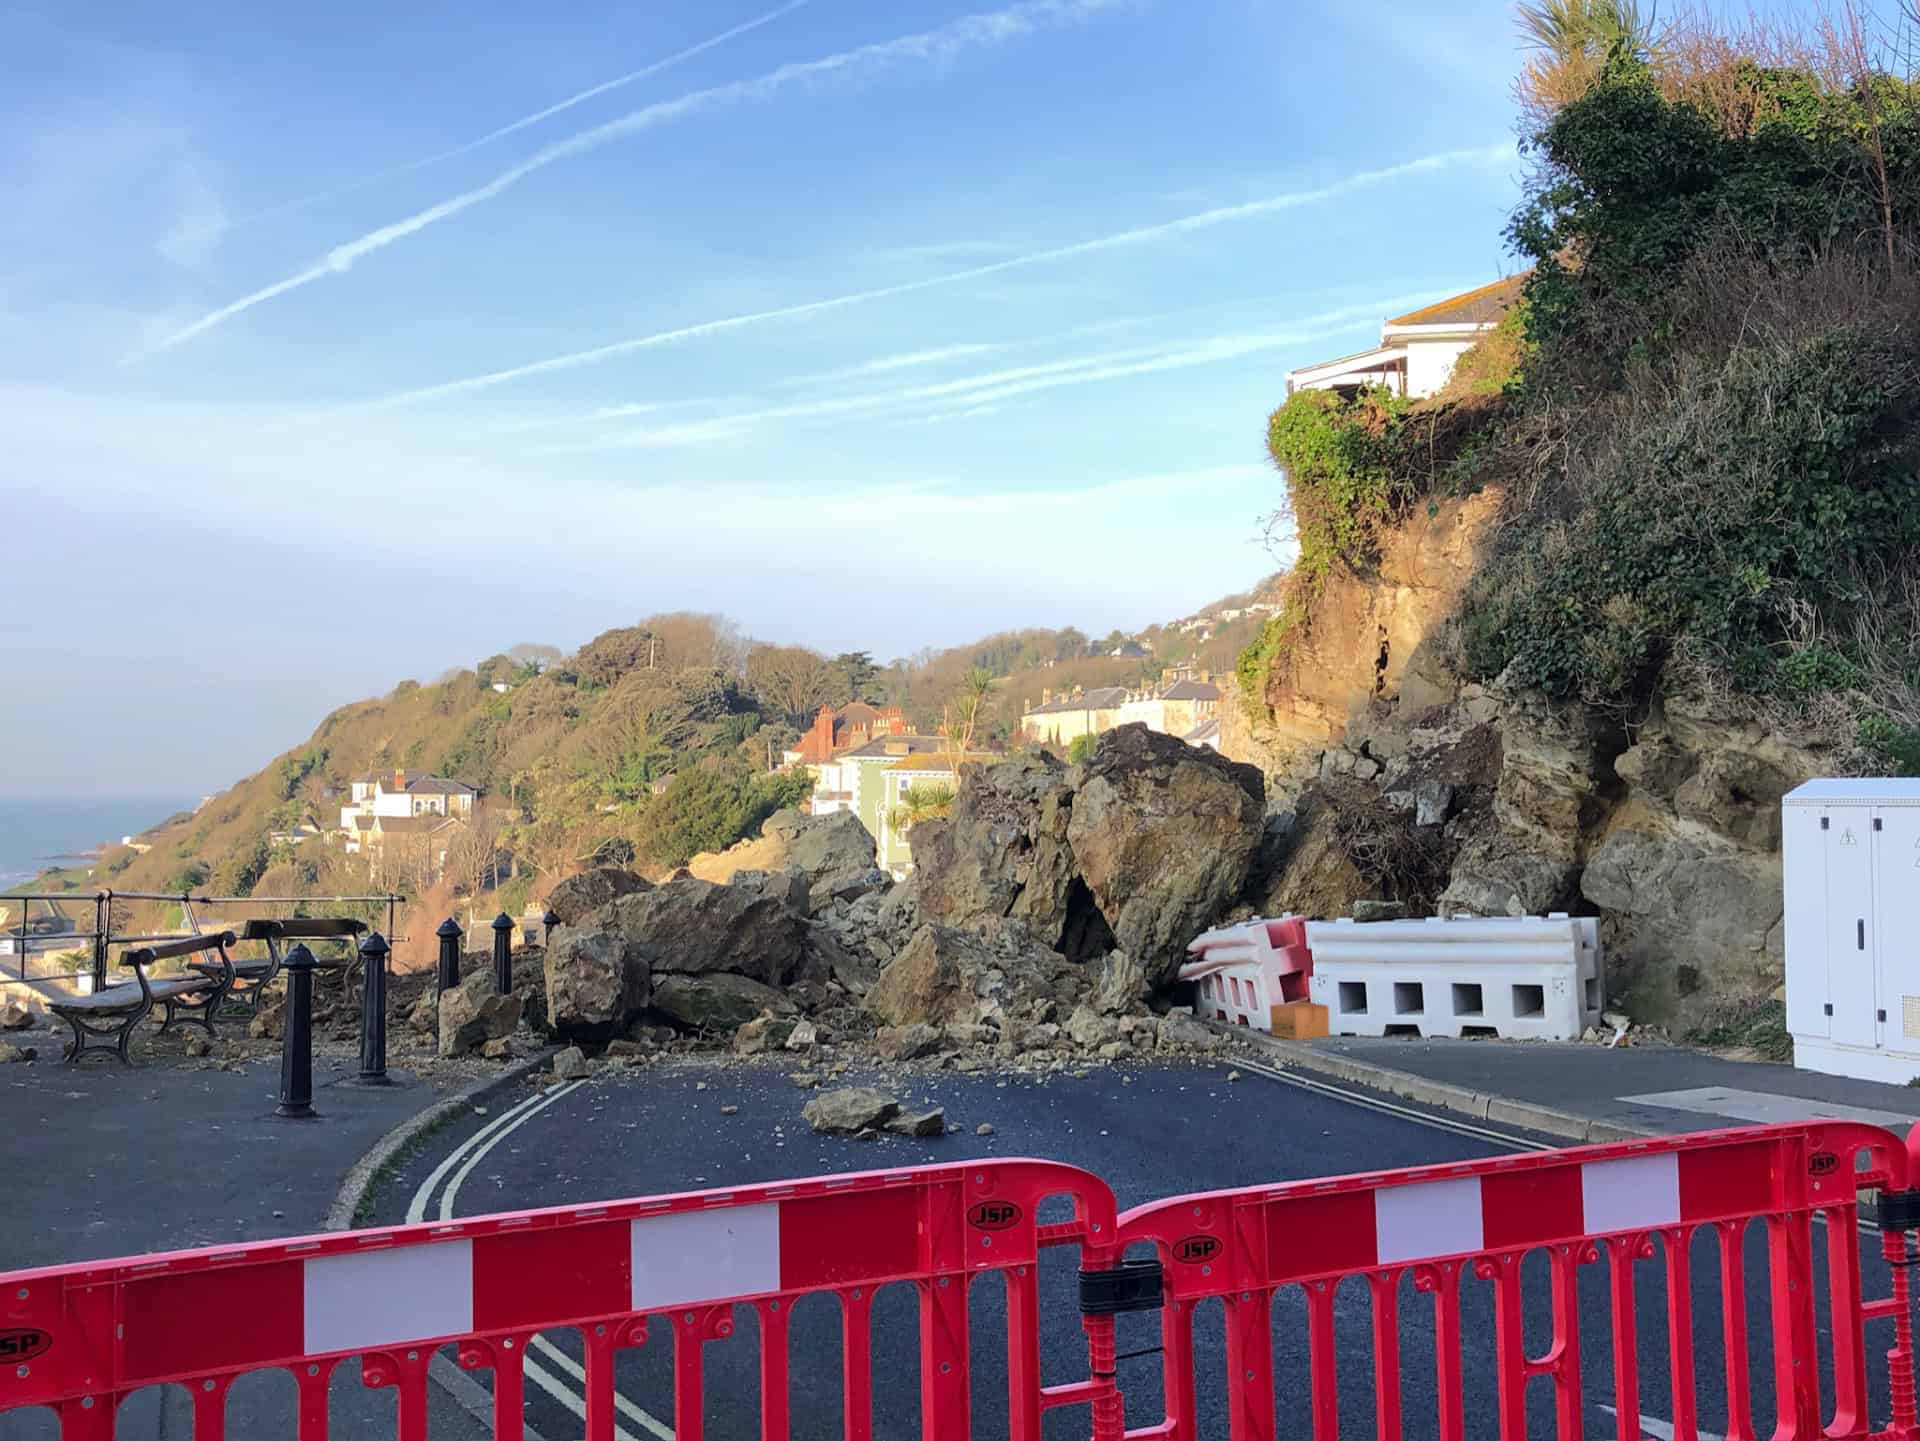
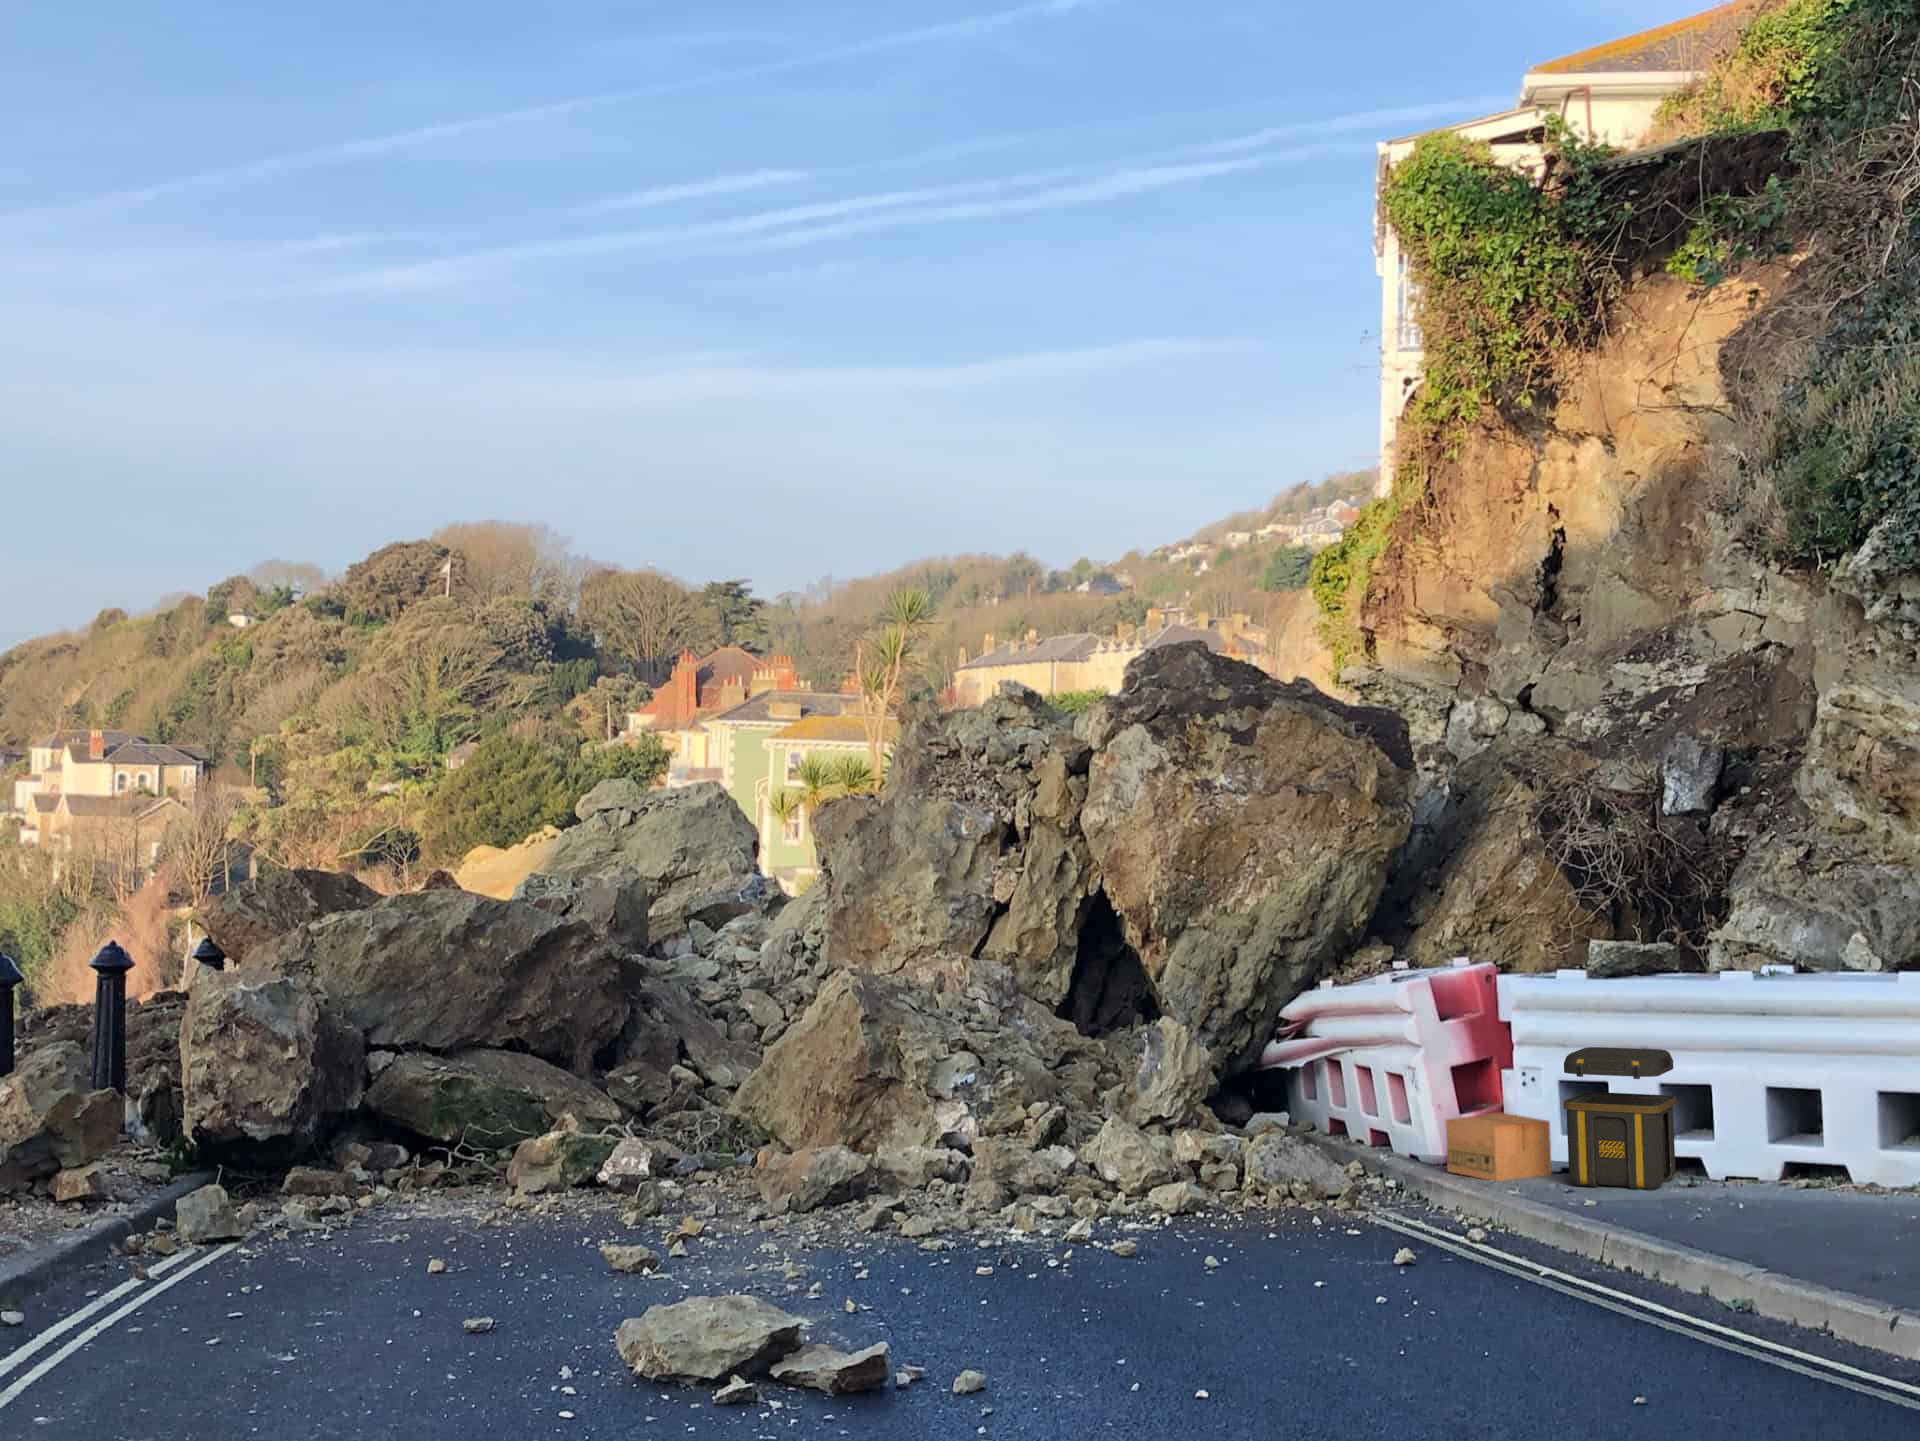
toolbox: none [1331,963,1397,1042] -> present [1563,1047,1676,1190]

